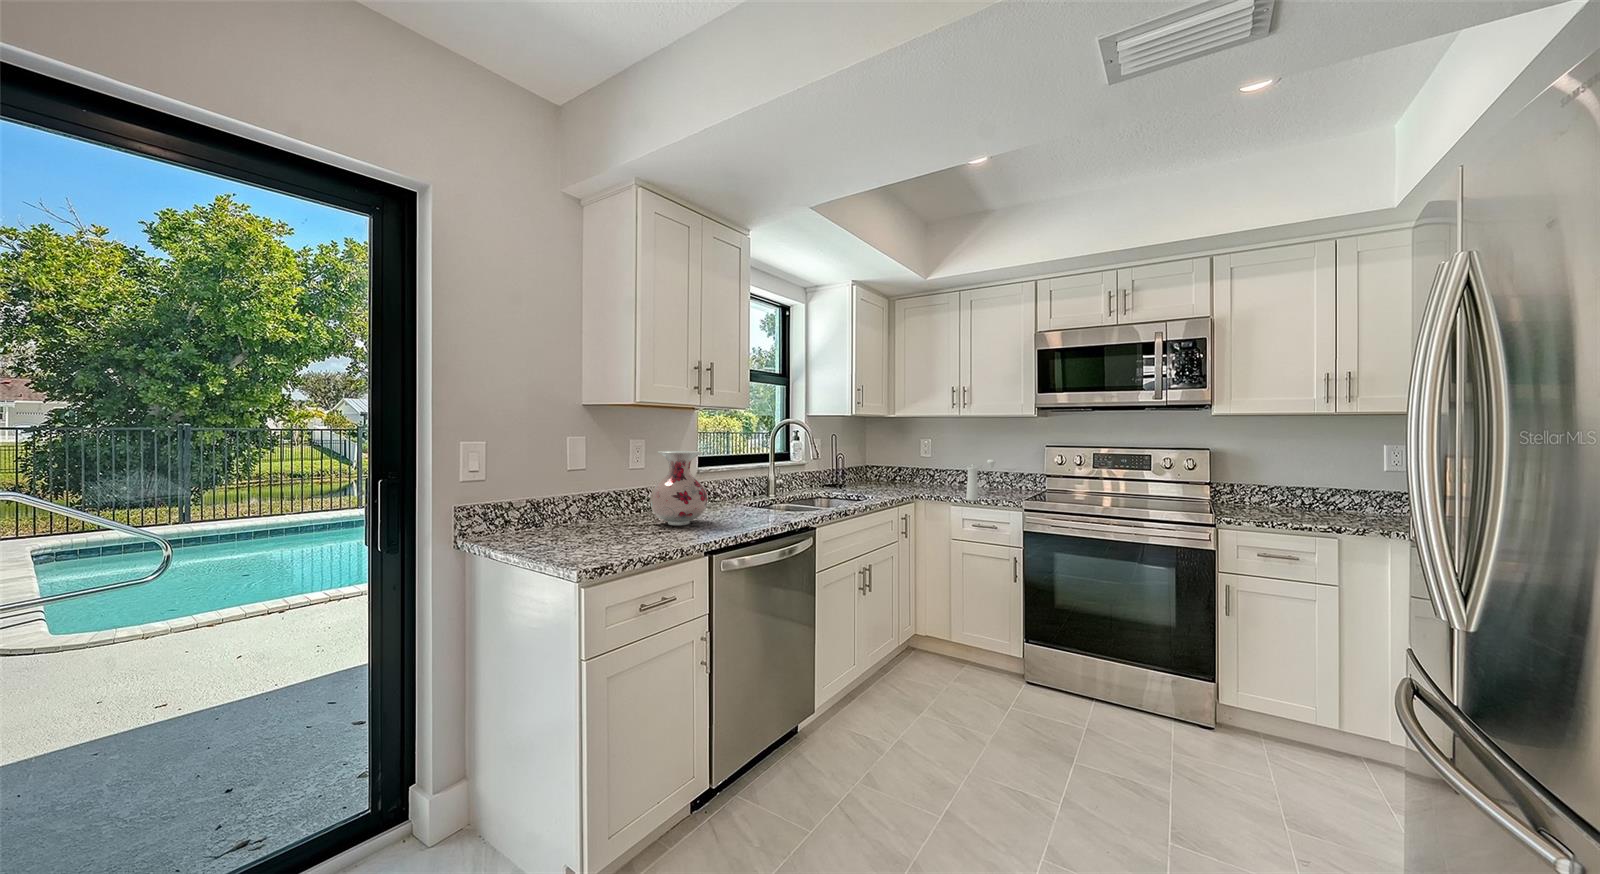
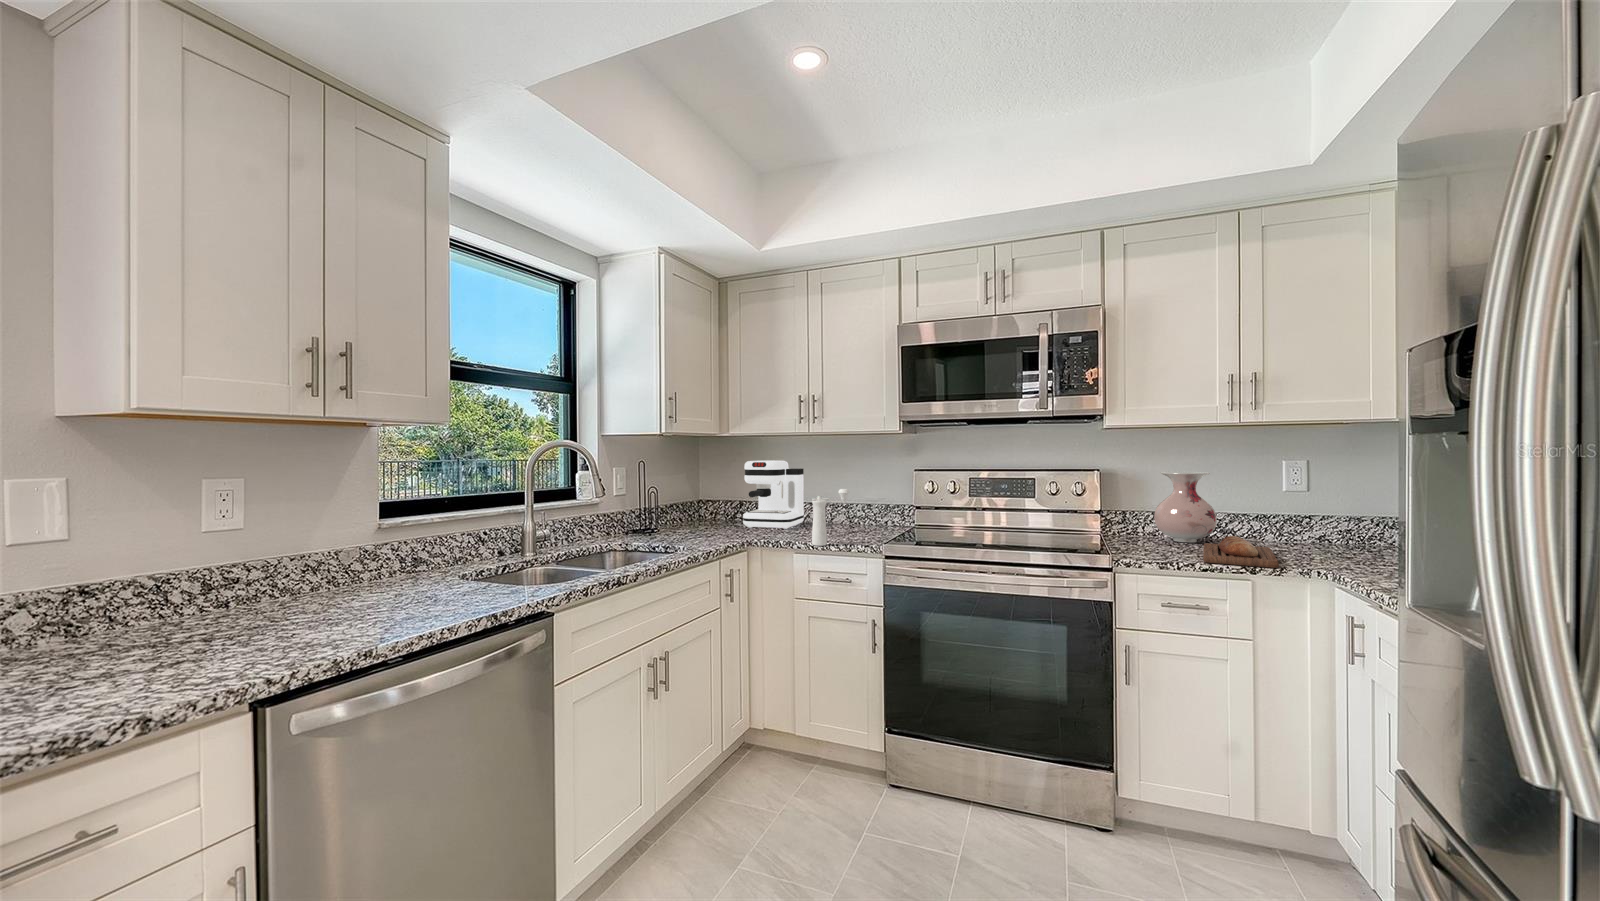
coffee maker: none [907,438,954,490] -> present [743,461,804,529]
vase: present [650,451,708,525] -> present [1154,472,1217,542]
bread loaf: none [1296,505,1364,529] -> present [1203,536,1279,568]

